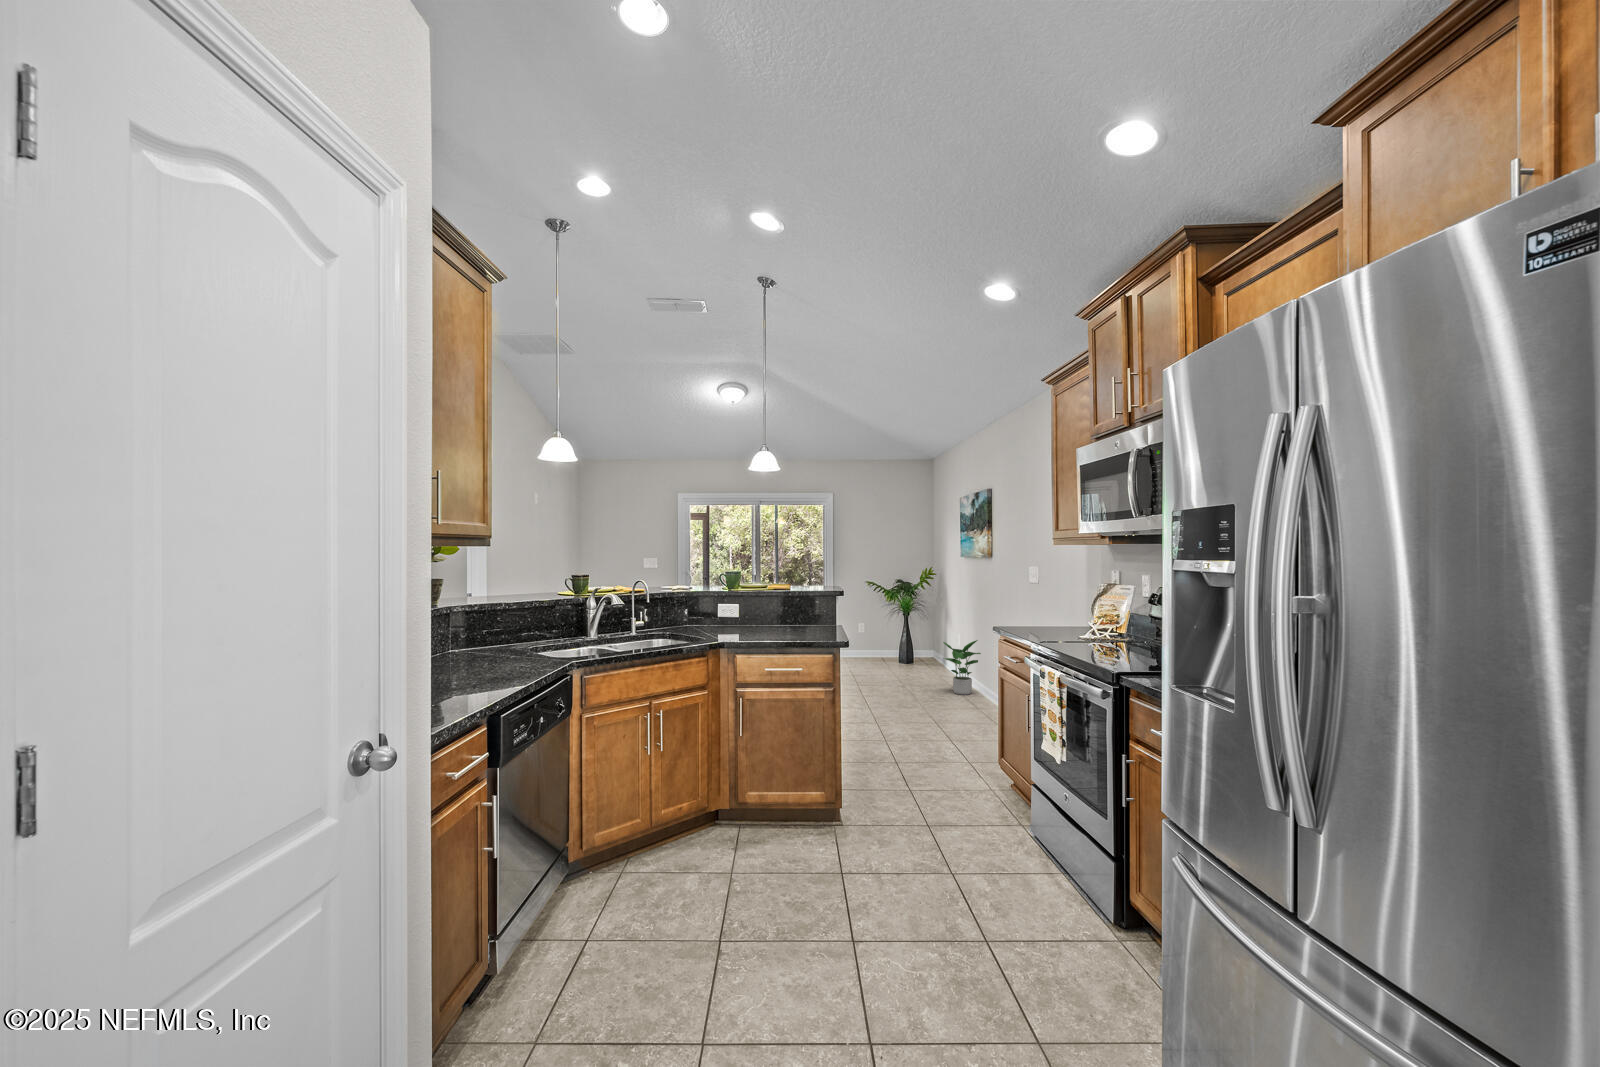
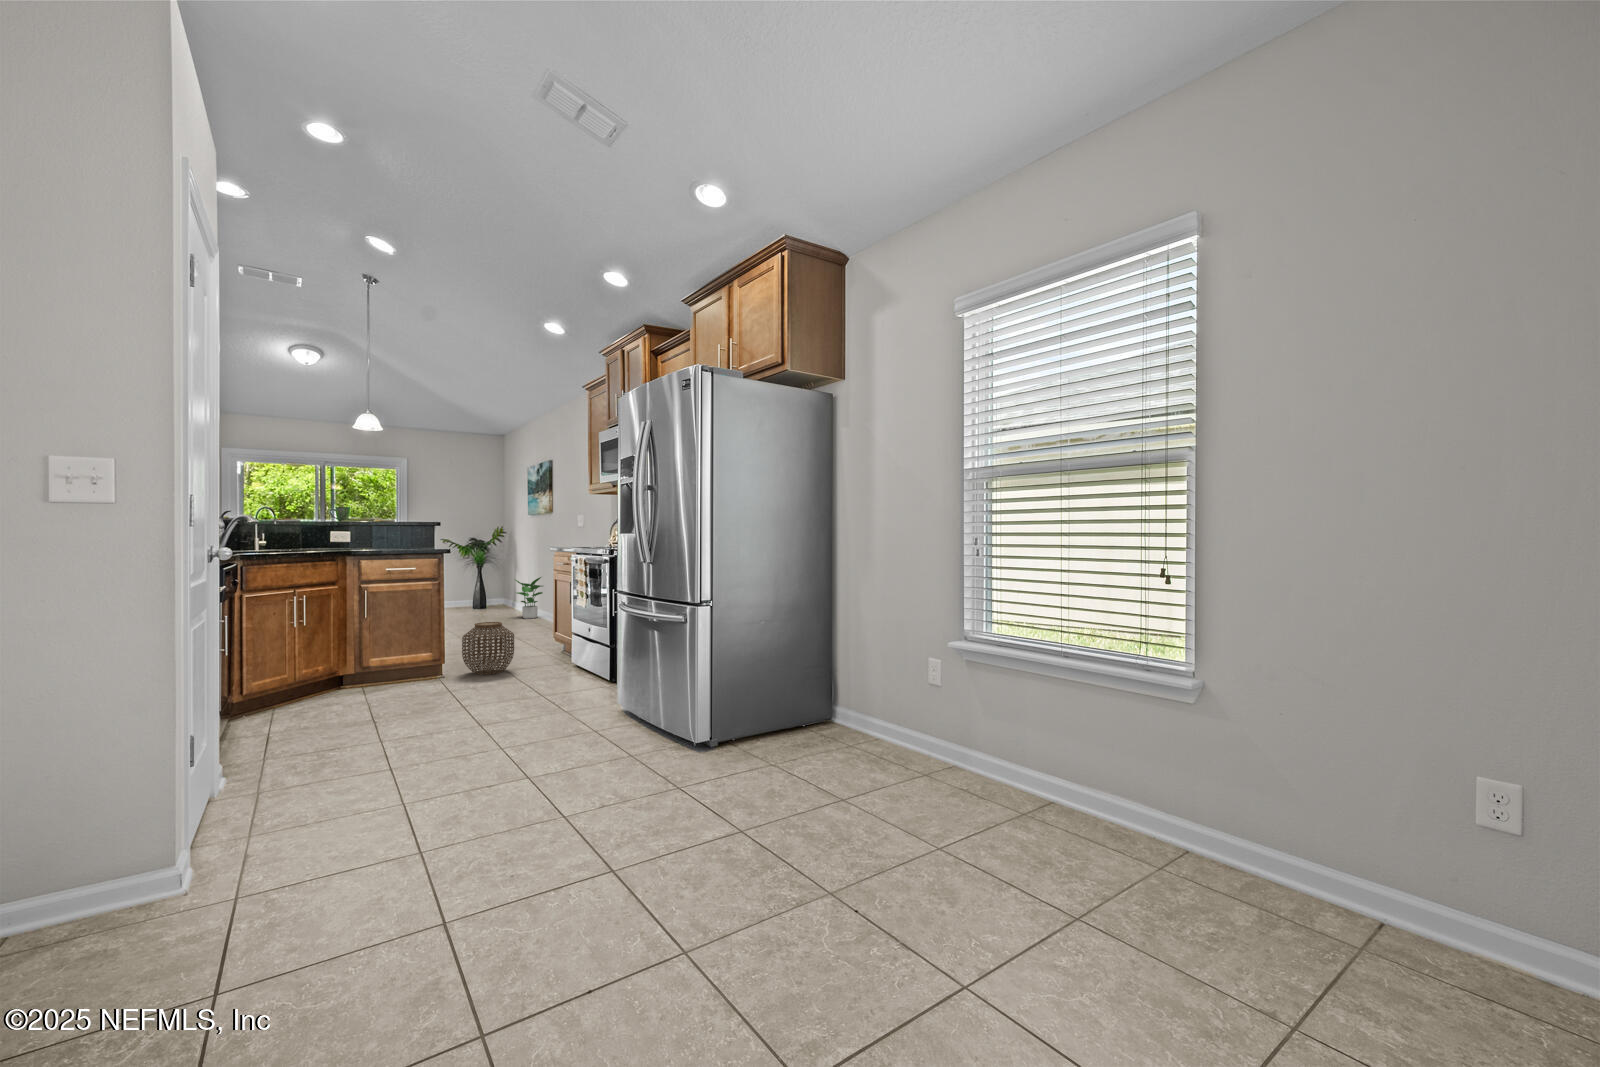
woven basket: none [864,754,939,845] -> present [462,622,514,675]

